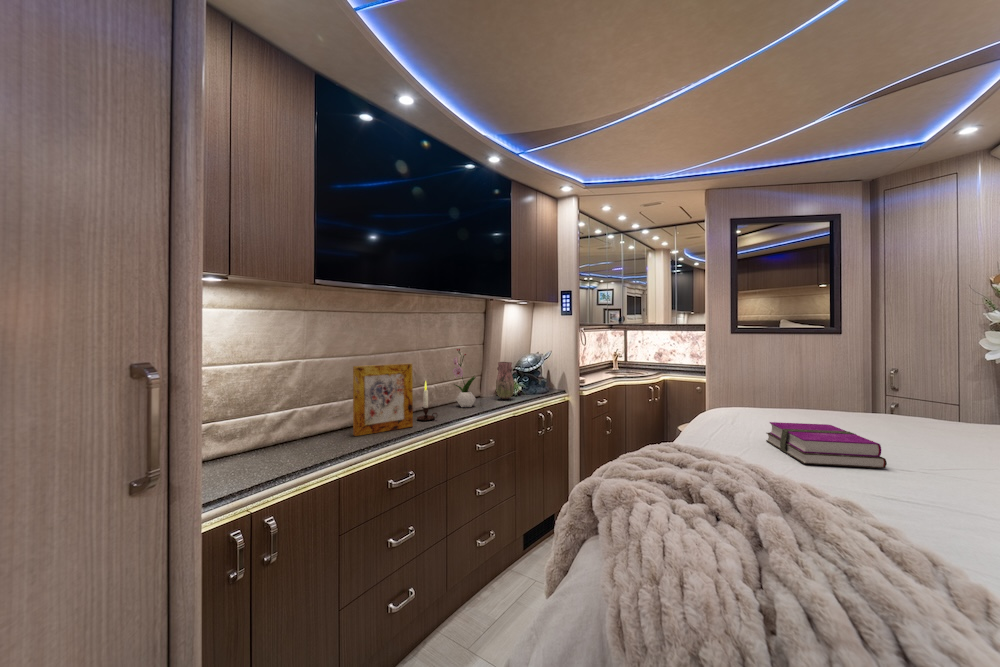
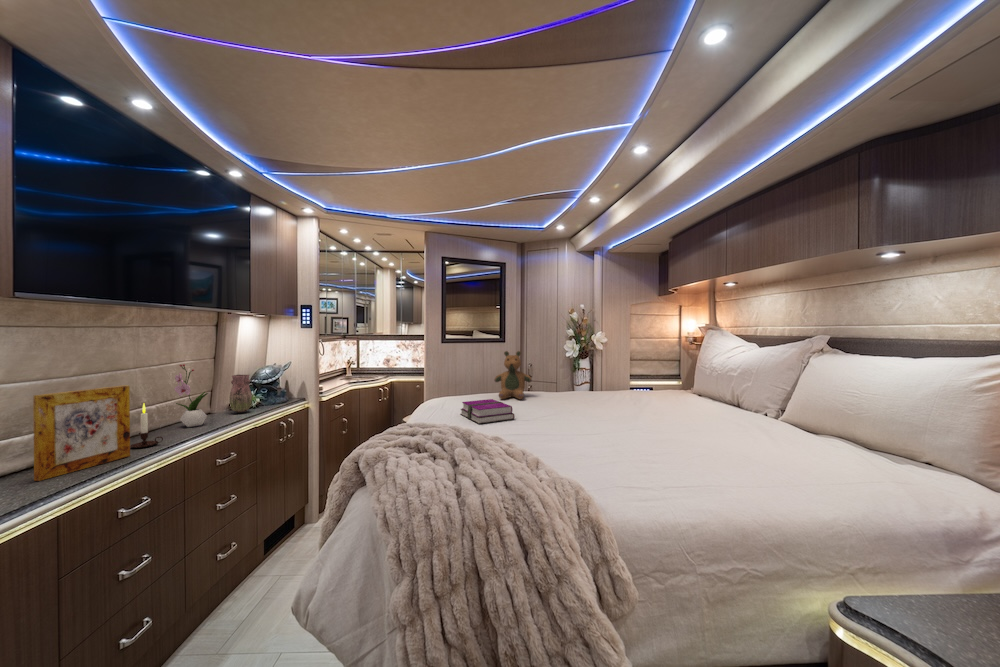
teddy bear: none [831,347,921,432] -> present [494,351,532,399]

